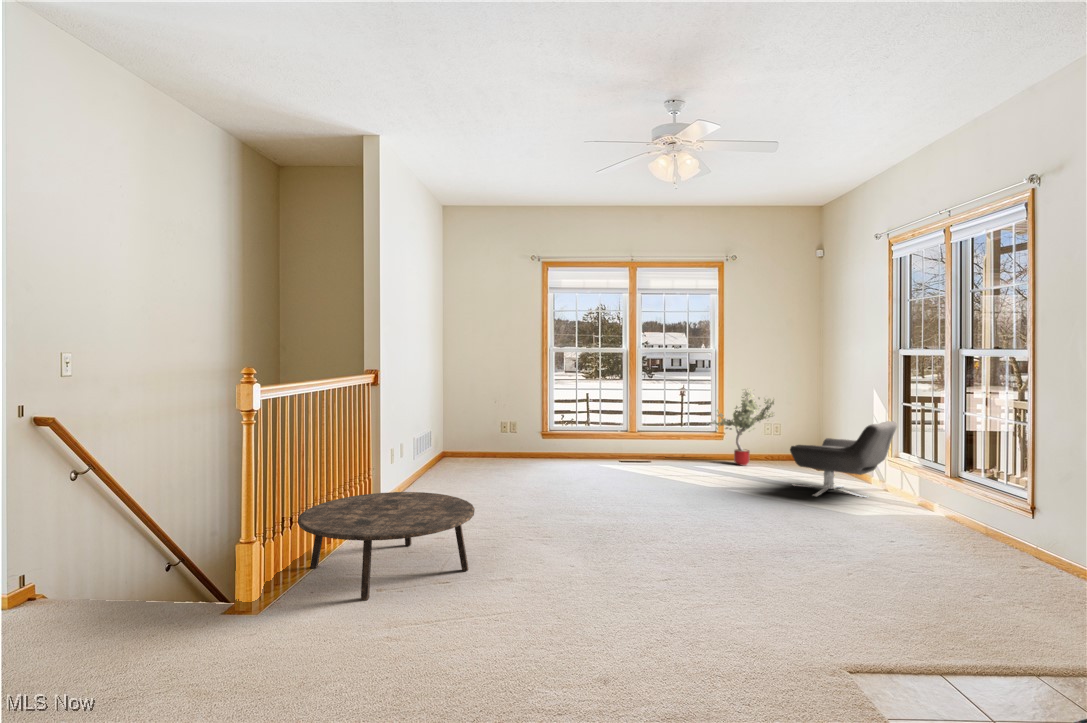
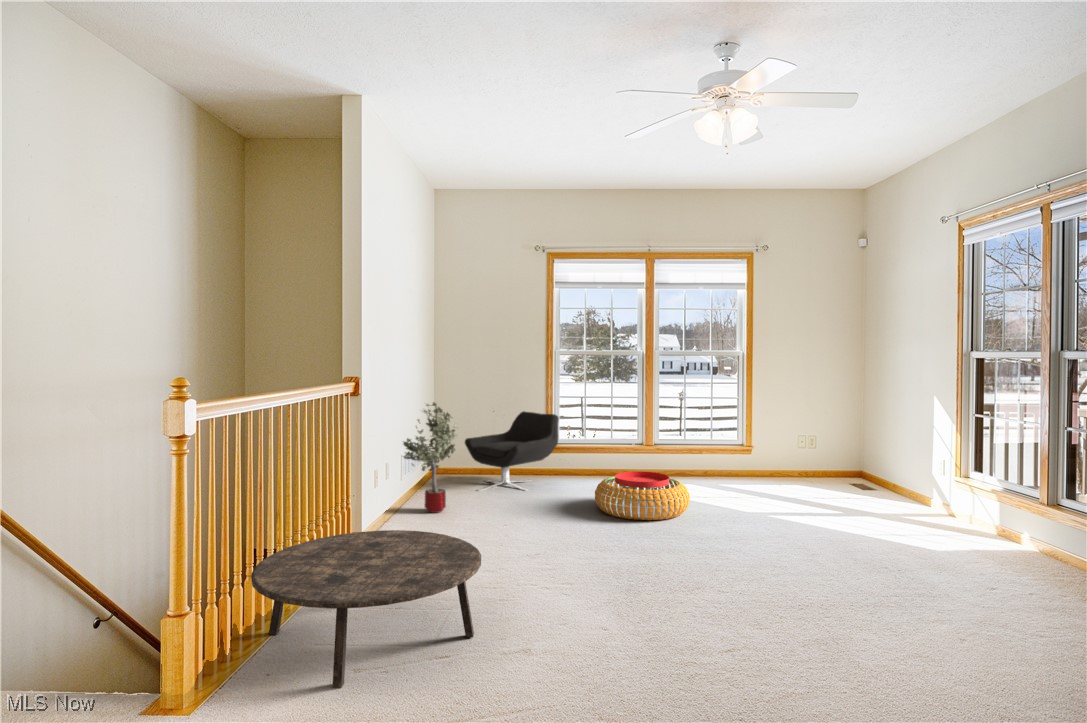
potted tree: present [711,389,774,465] -> present [403,402,458,513]
lounge chair: present [790,421,897,497] -> present [465,411,559,491]
pouf: none [578,453,659,493] -> present [595,472,690,520]

